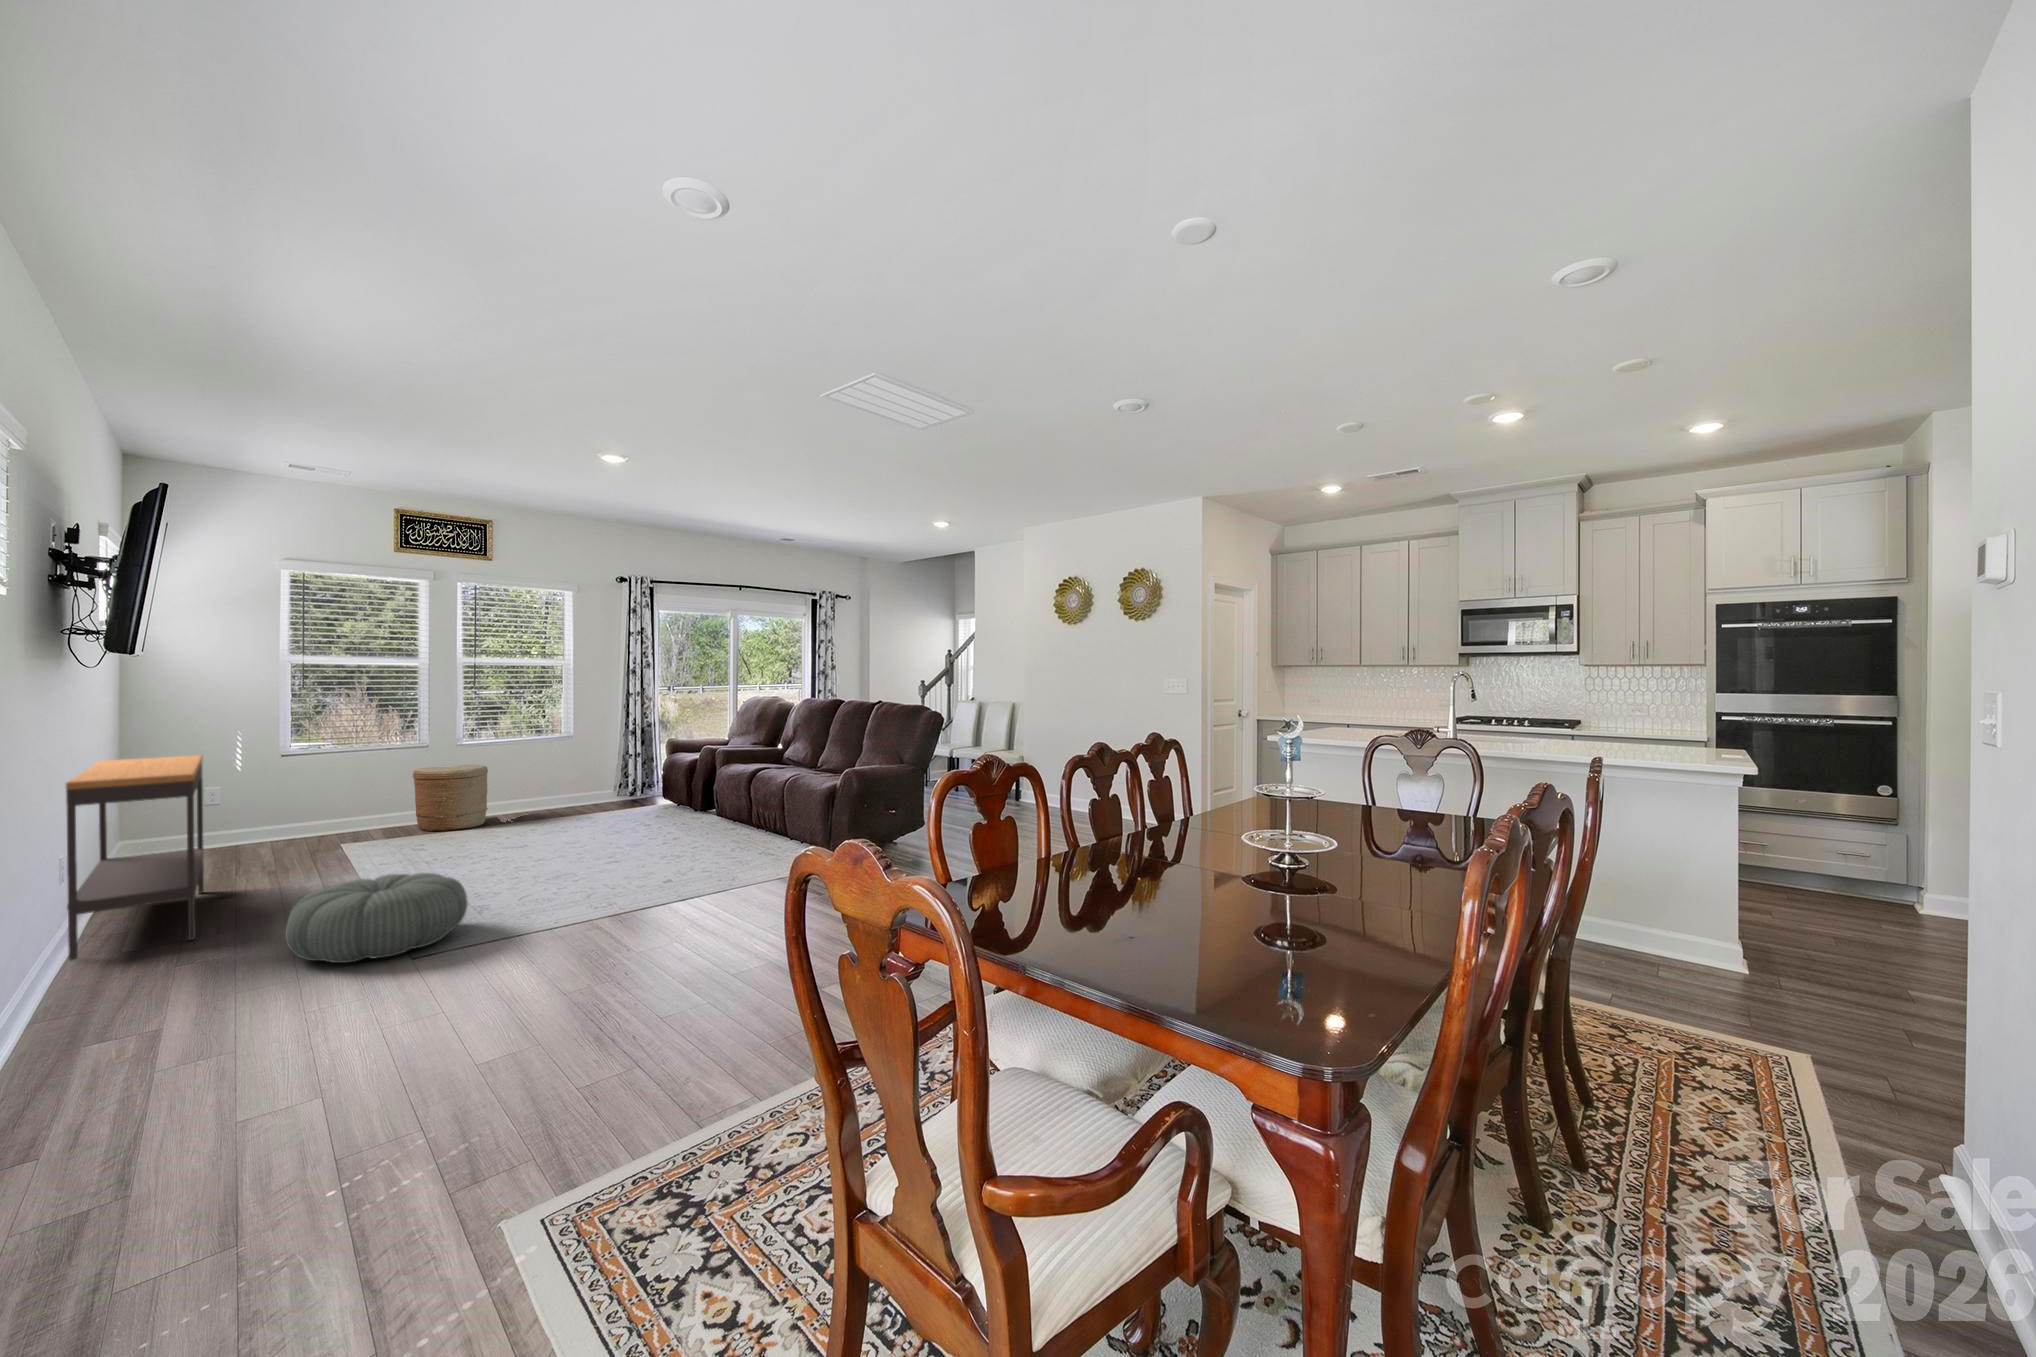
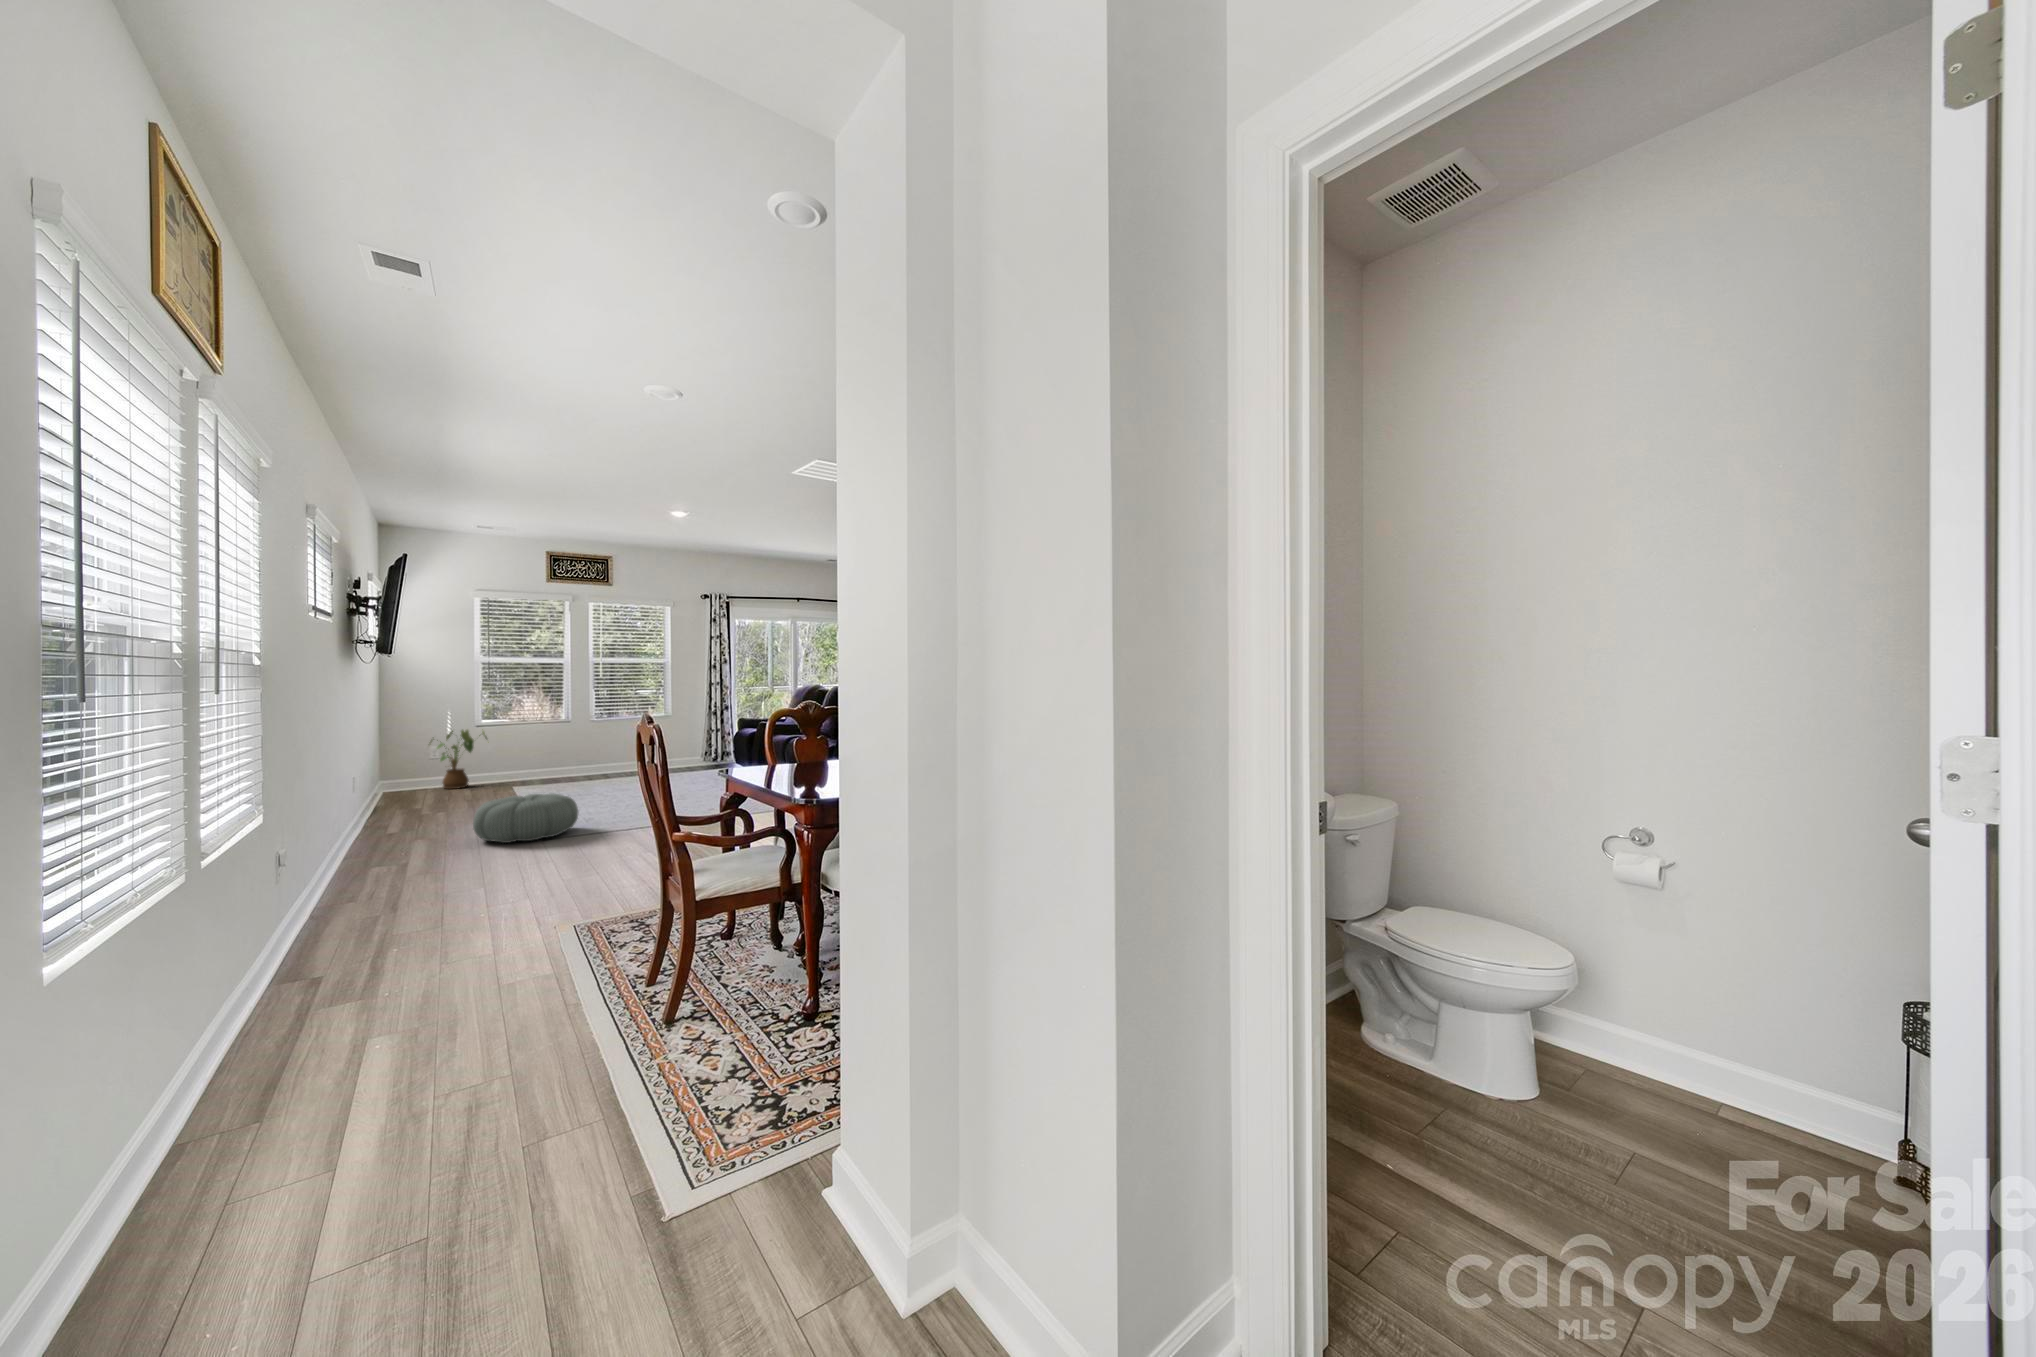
console table: present [66,755,204,960] -> none [356,721,430,838]
house plant: none [202,760,301,850] -> present [430,730,487,789]
woven basket: present [413,765,488,831] -> none [560,735,610,781]

